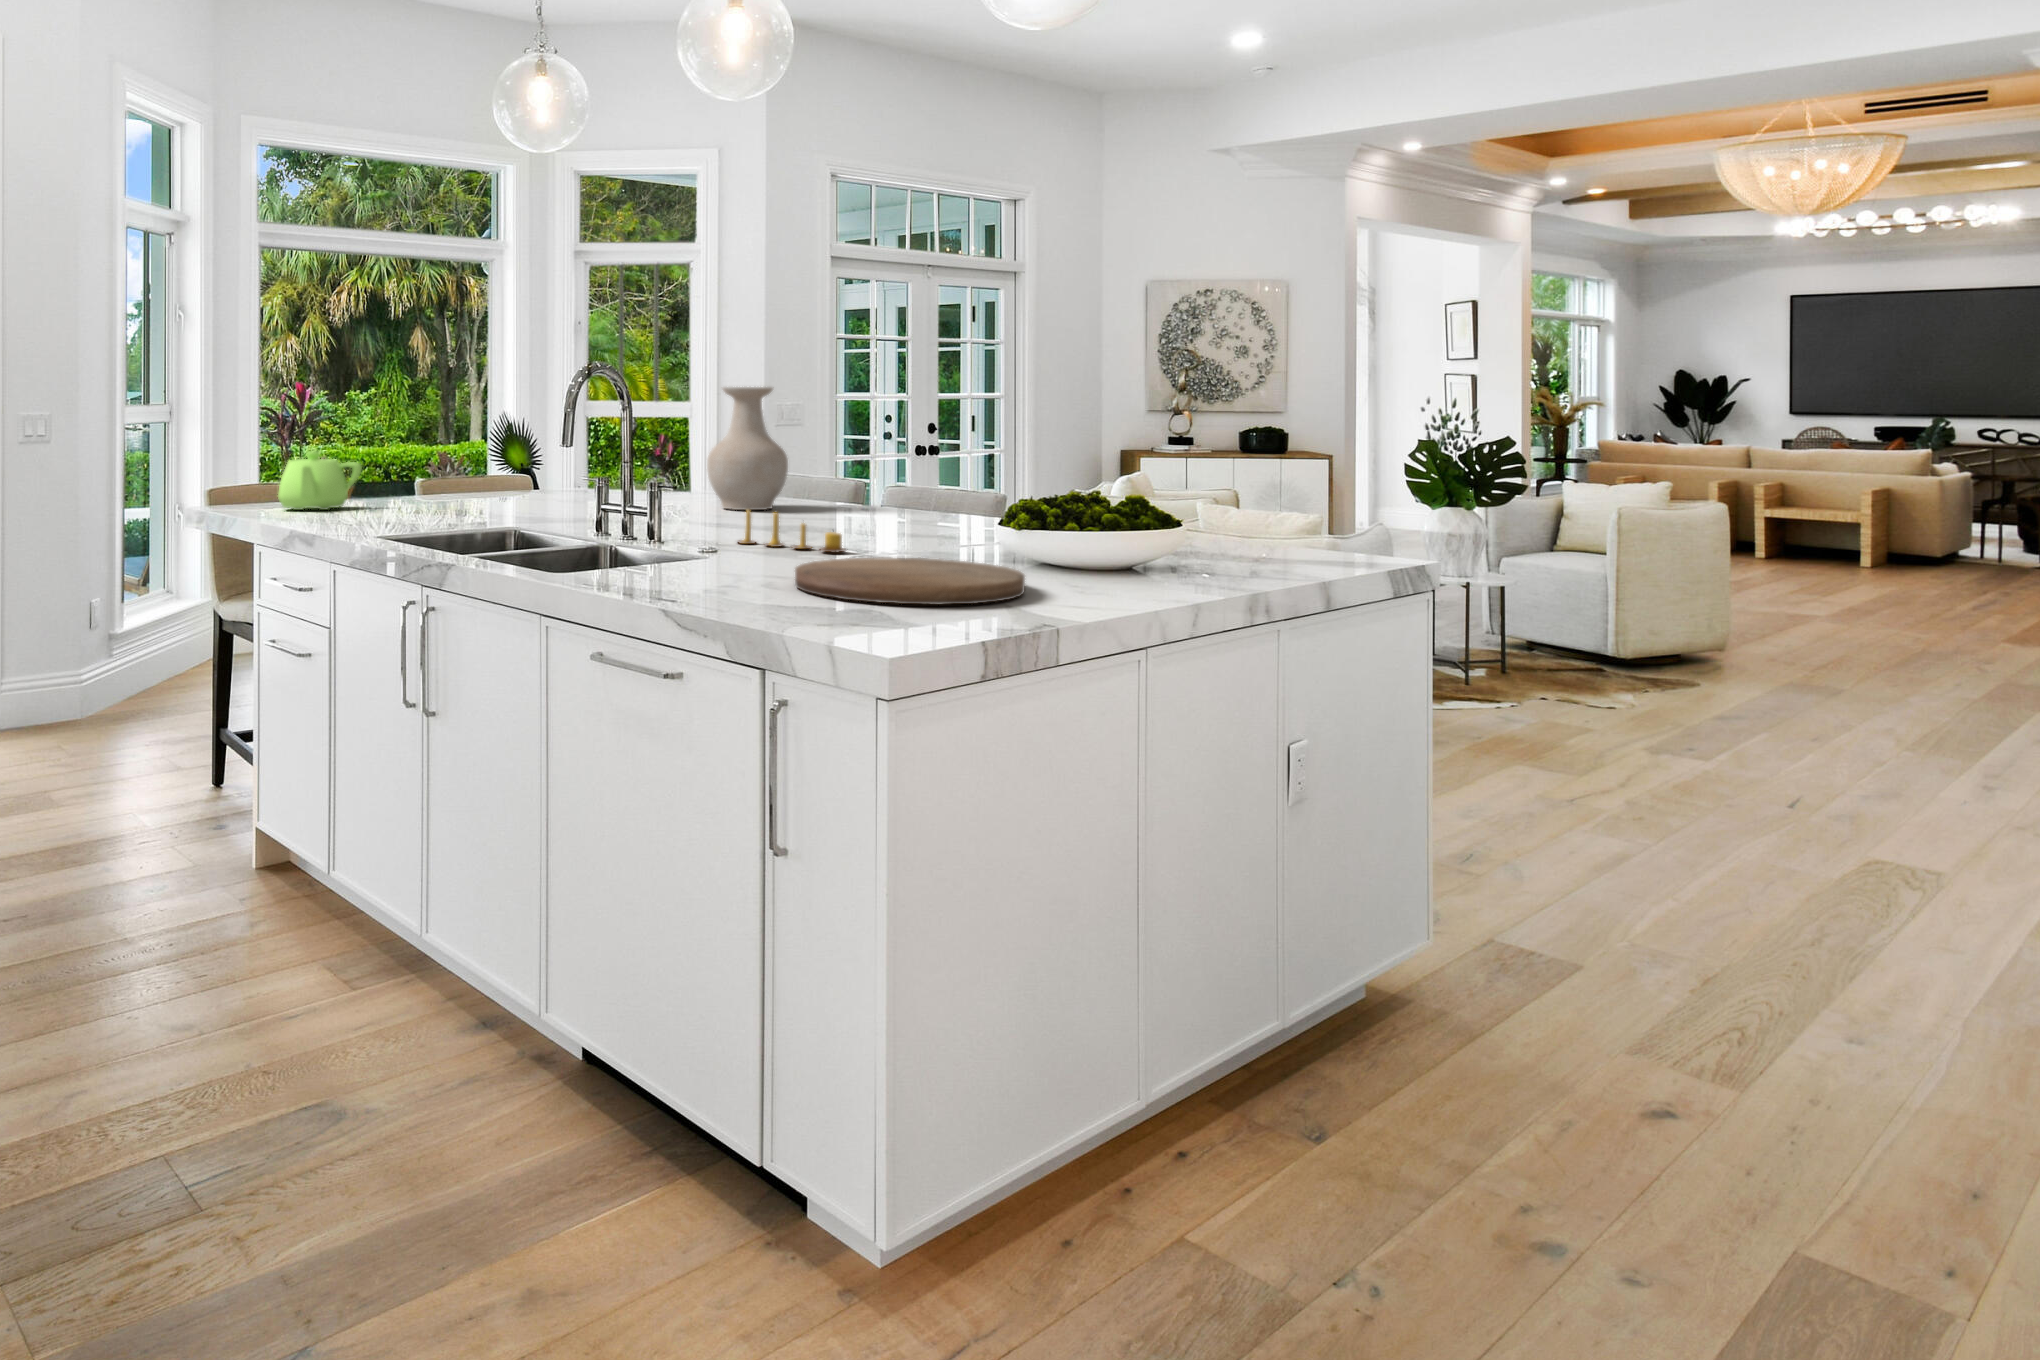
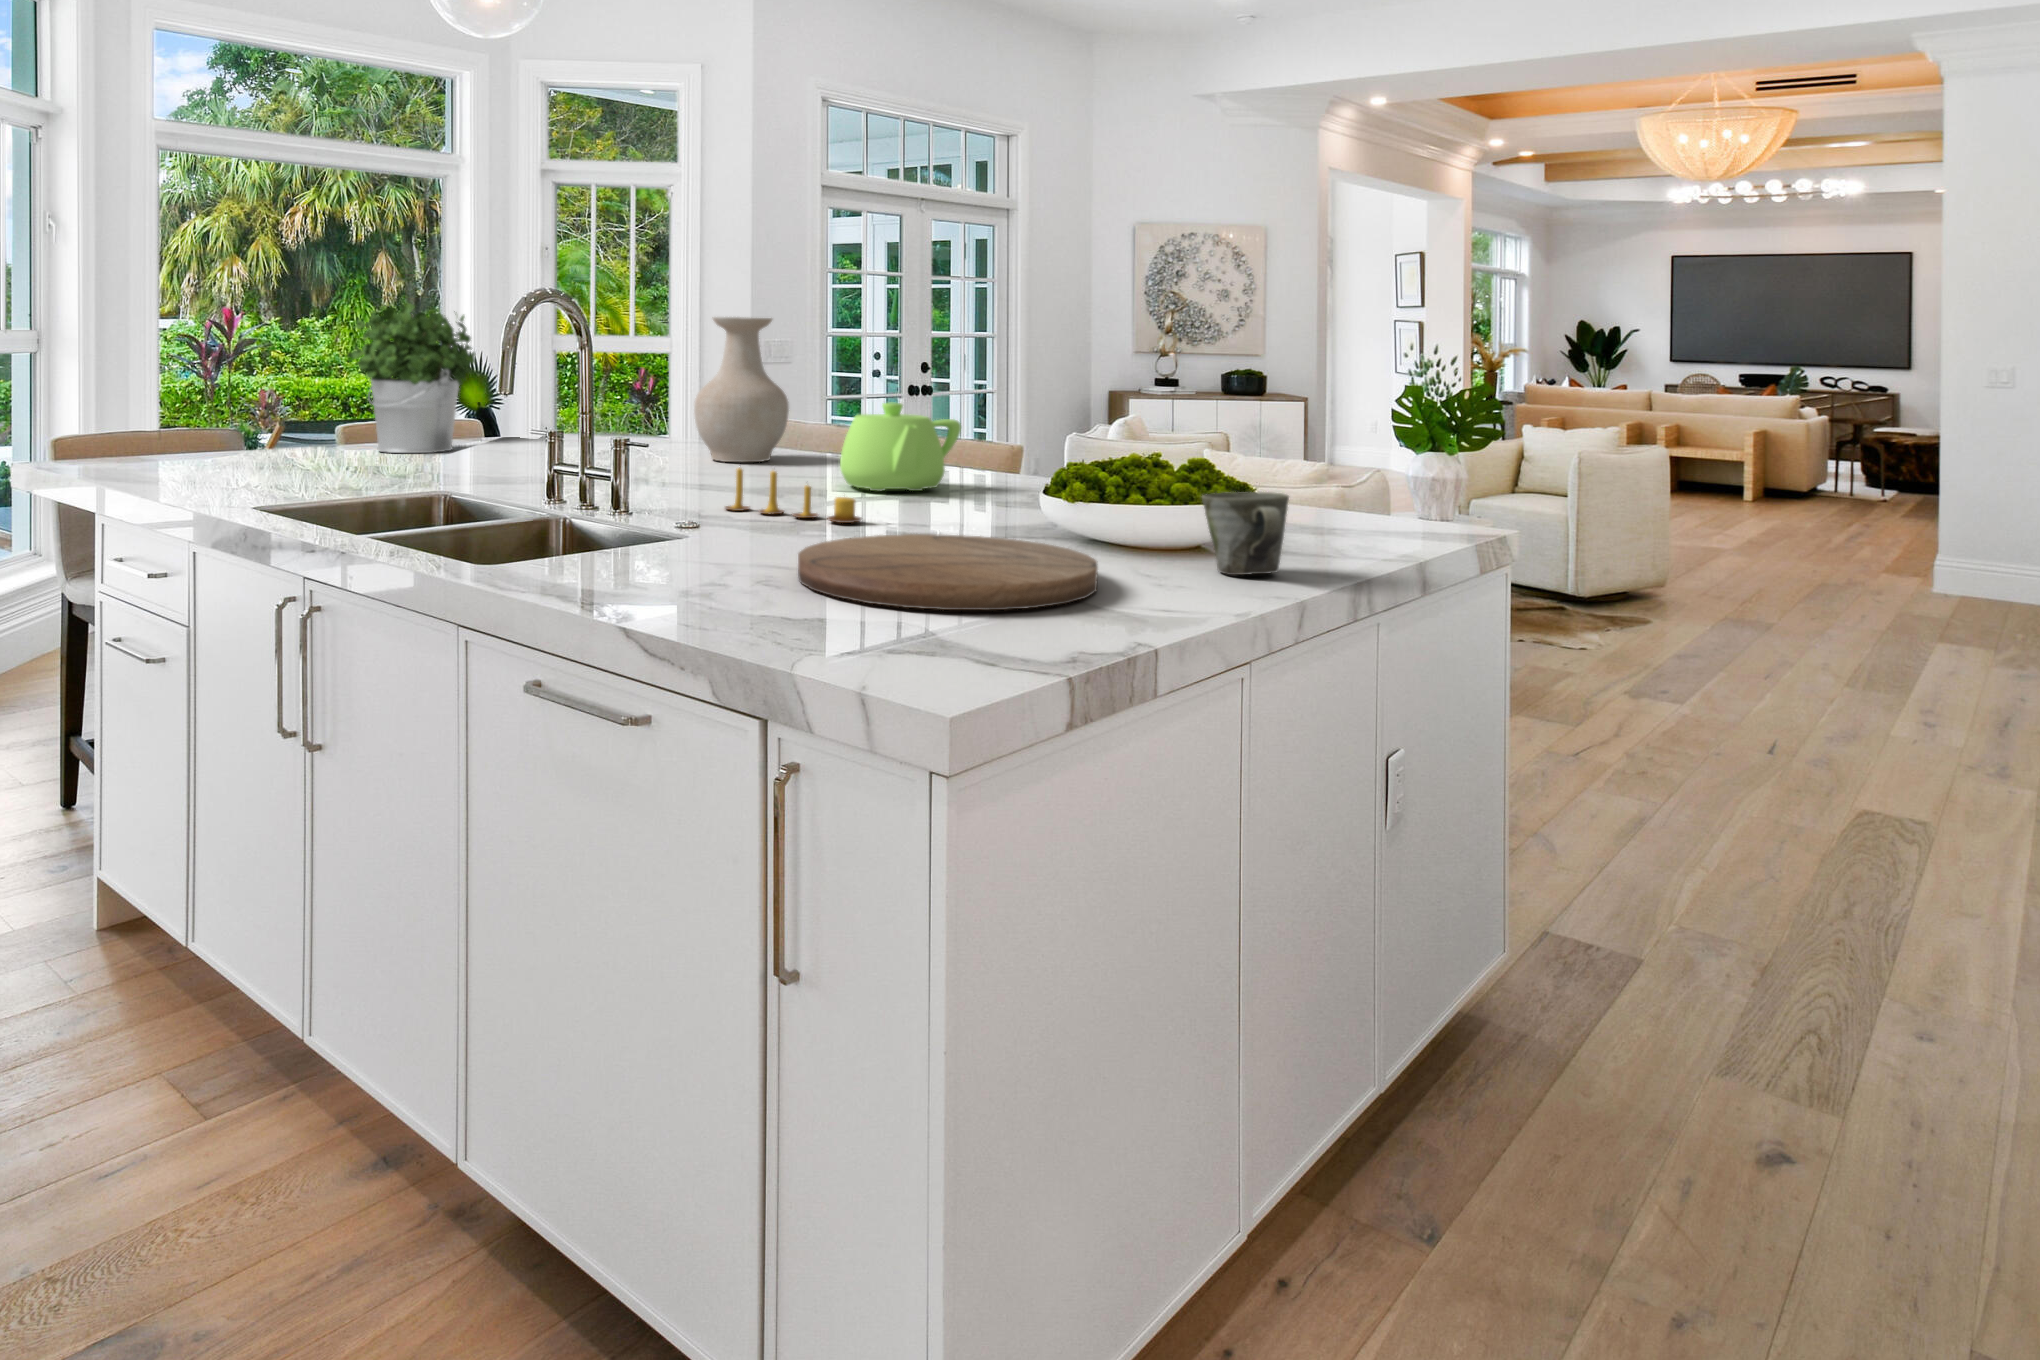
potted plant: none [414,378,521,504] -> present [347,303,476,453]
teapot: present [278,451,361,510] -> present [840,403,961,491]
mug: none [1114,525,1184,588] -> present [1202,492,1289,575]

